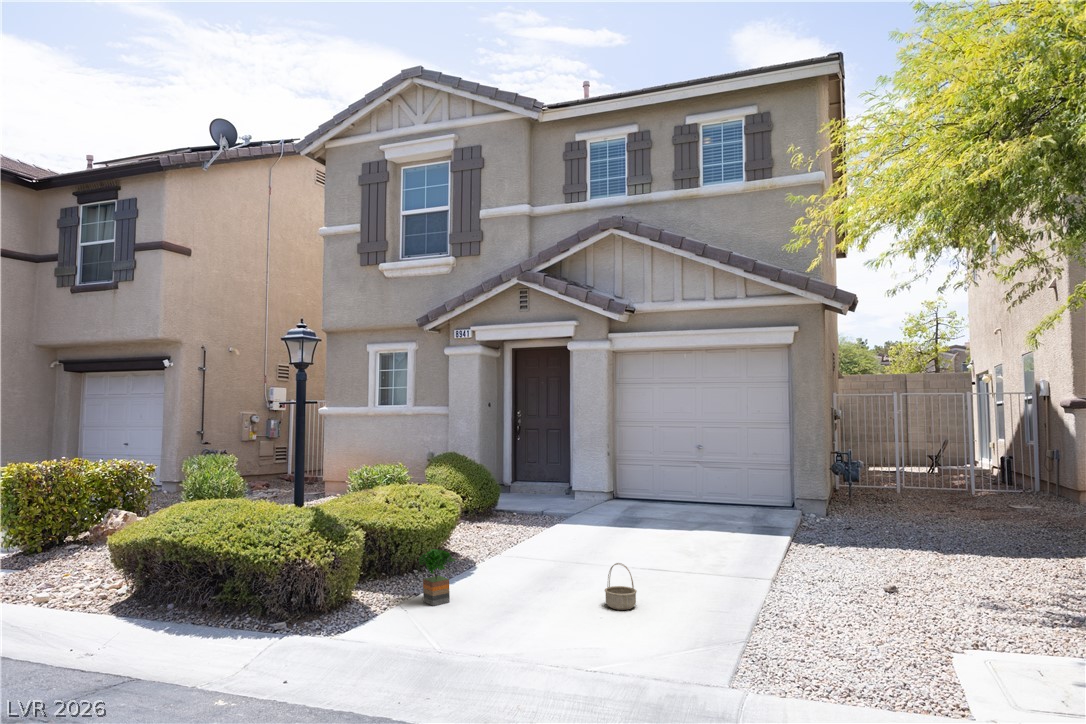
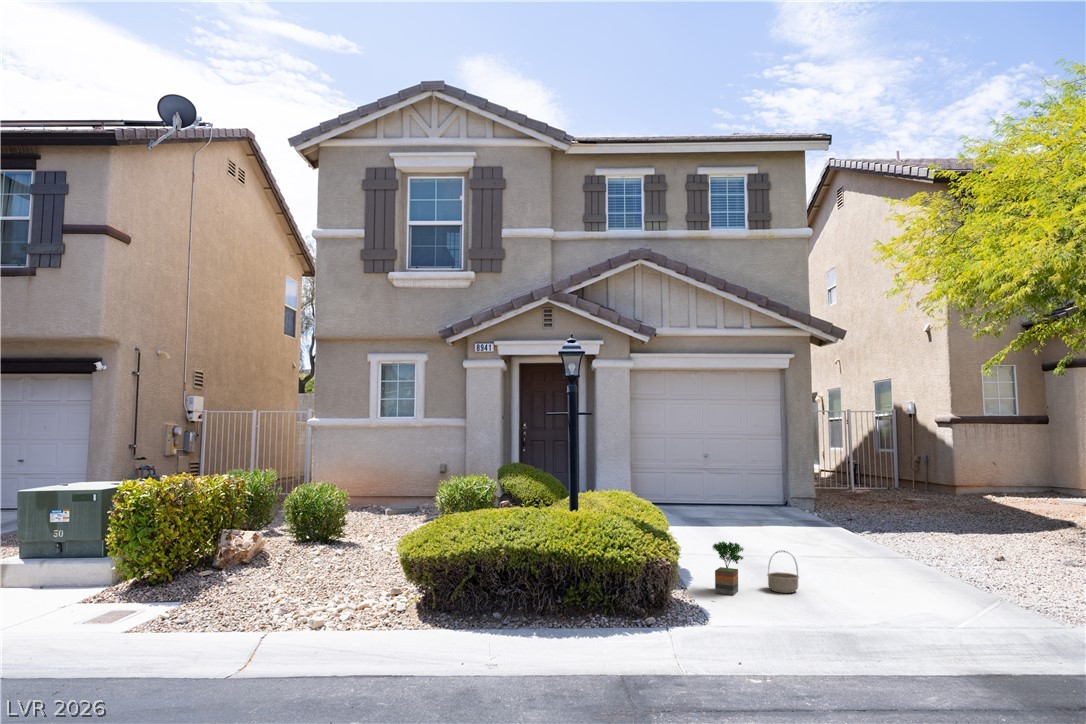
basket: present [605,563,637,610] -> present [767,551,799,593]

